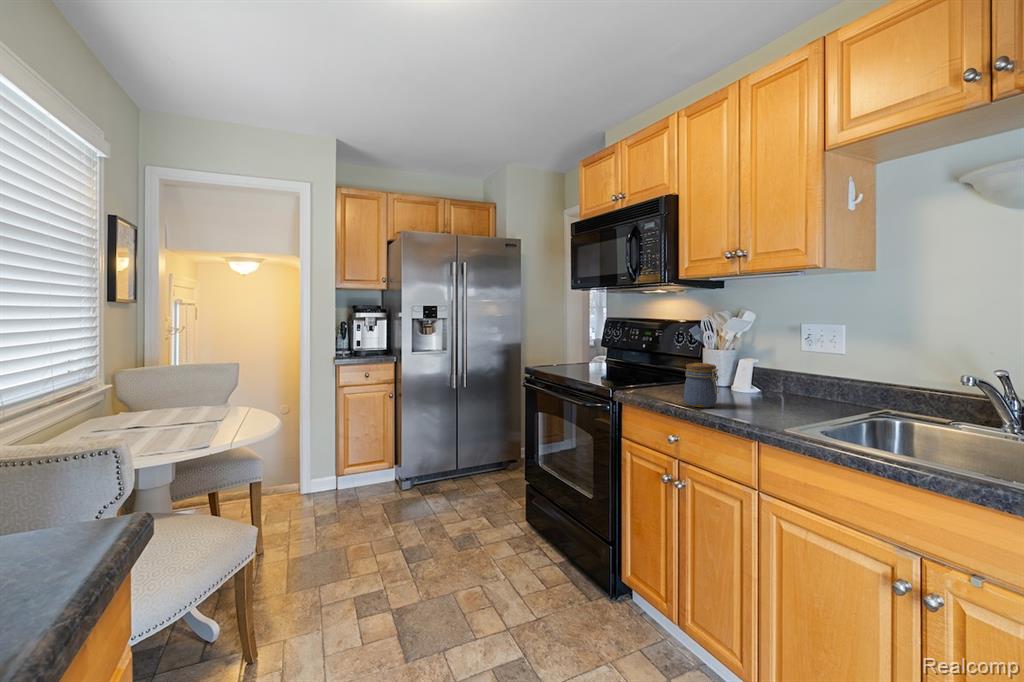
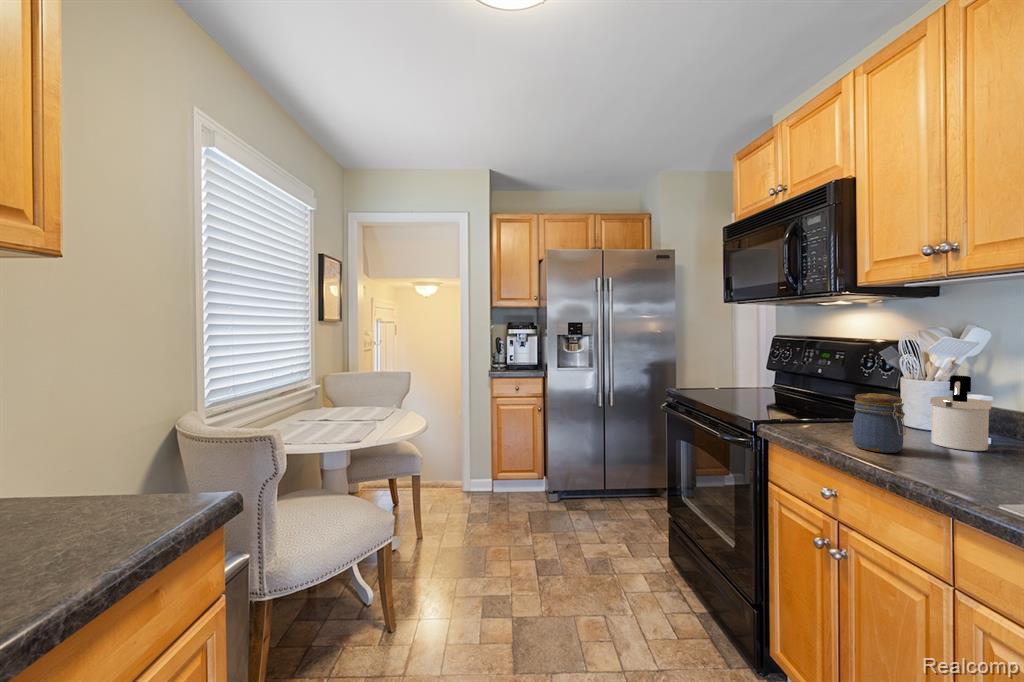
soap dispenser: none [729,347,764,401] -> present [930,375,991,451]

